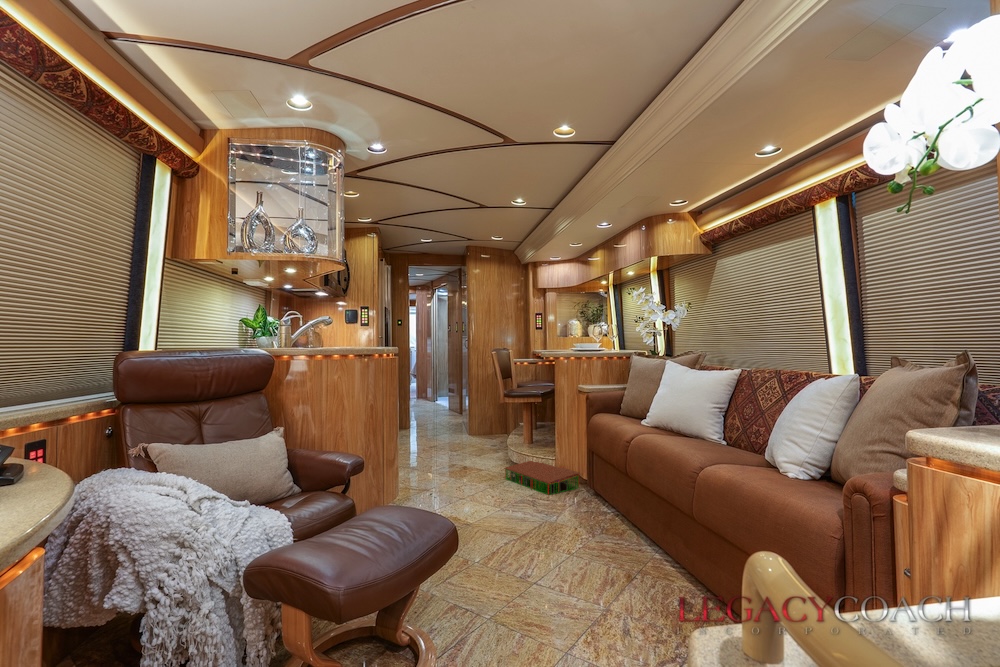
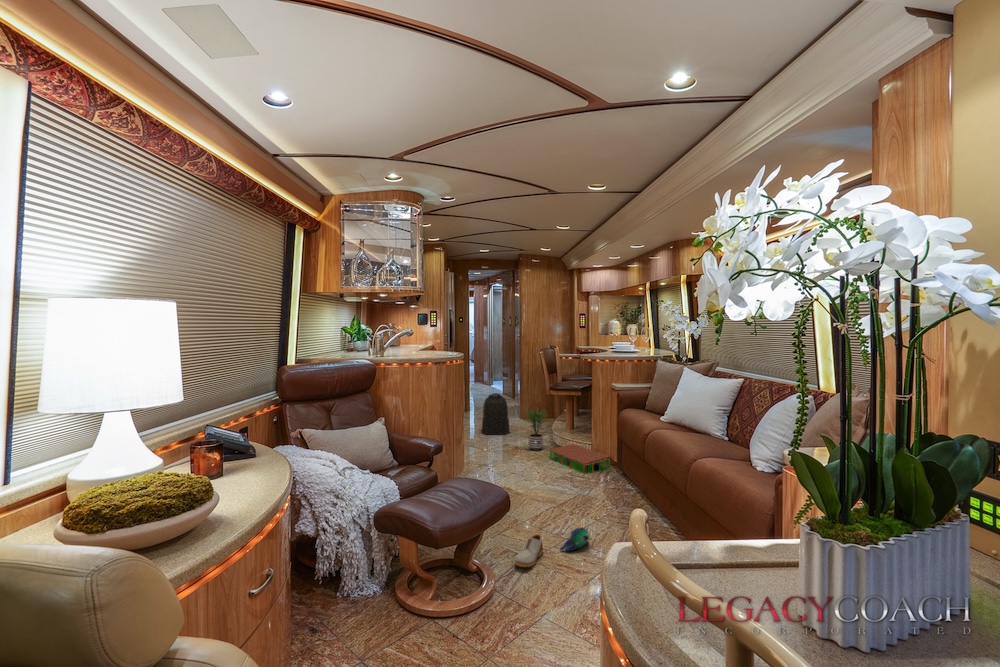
backpack: none [423,404,456,454] -> present [482,393,510,435]
potted plant: none [472,418,504,470] -> present [526,410,547,451]
plush toy: none [527,567,566,602] -> present [560,528,589,551]
shoe: none [465,582,505,633] -> present [515,535,543,567]

